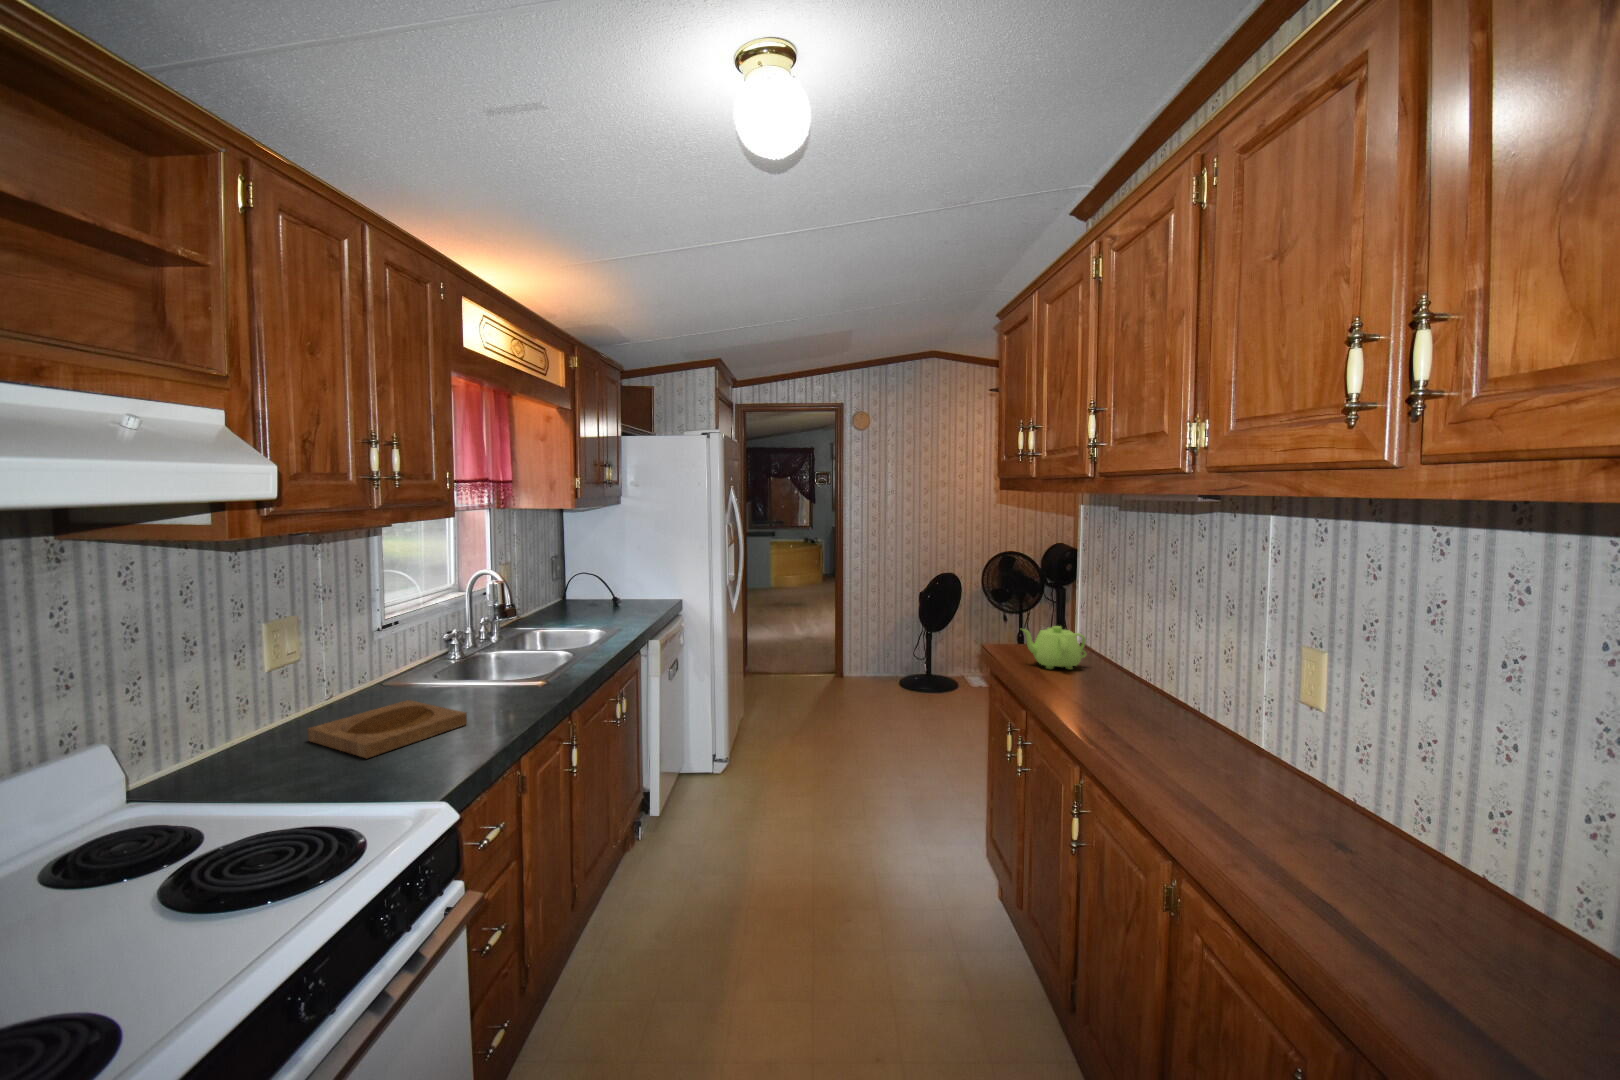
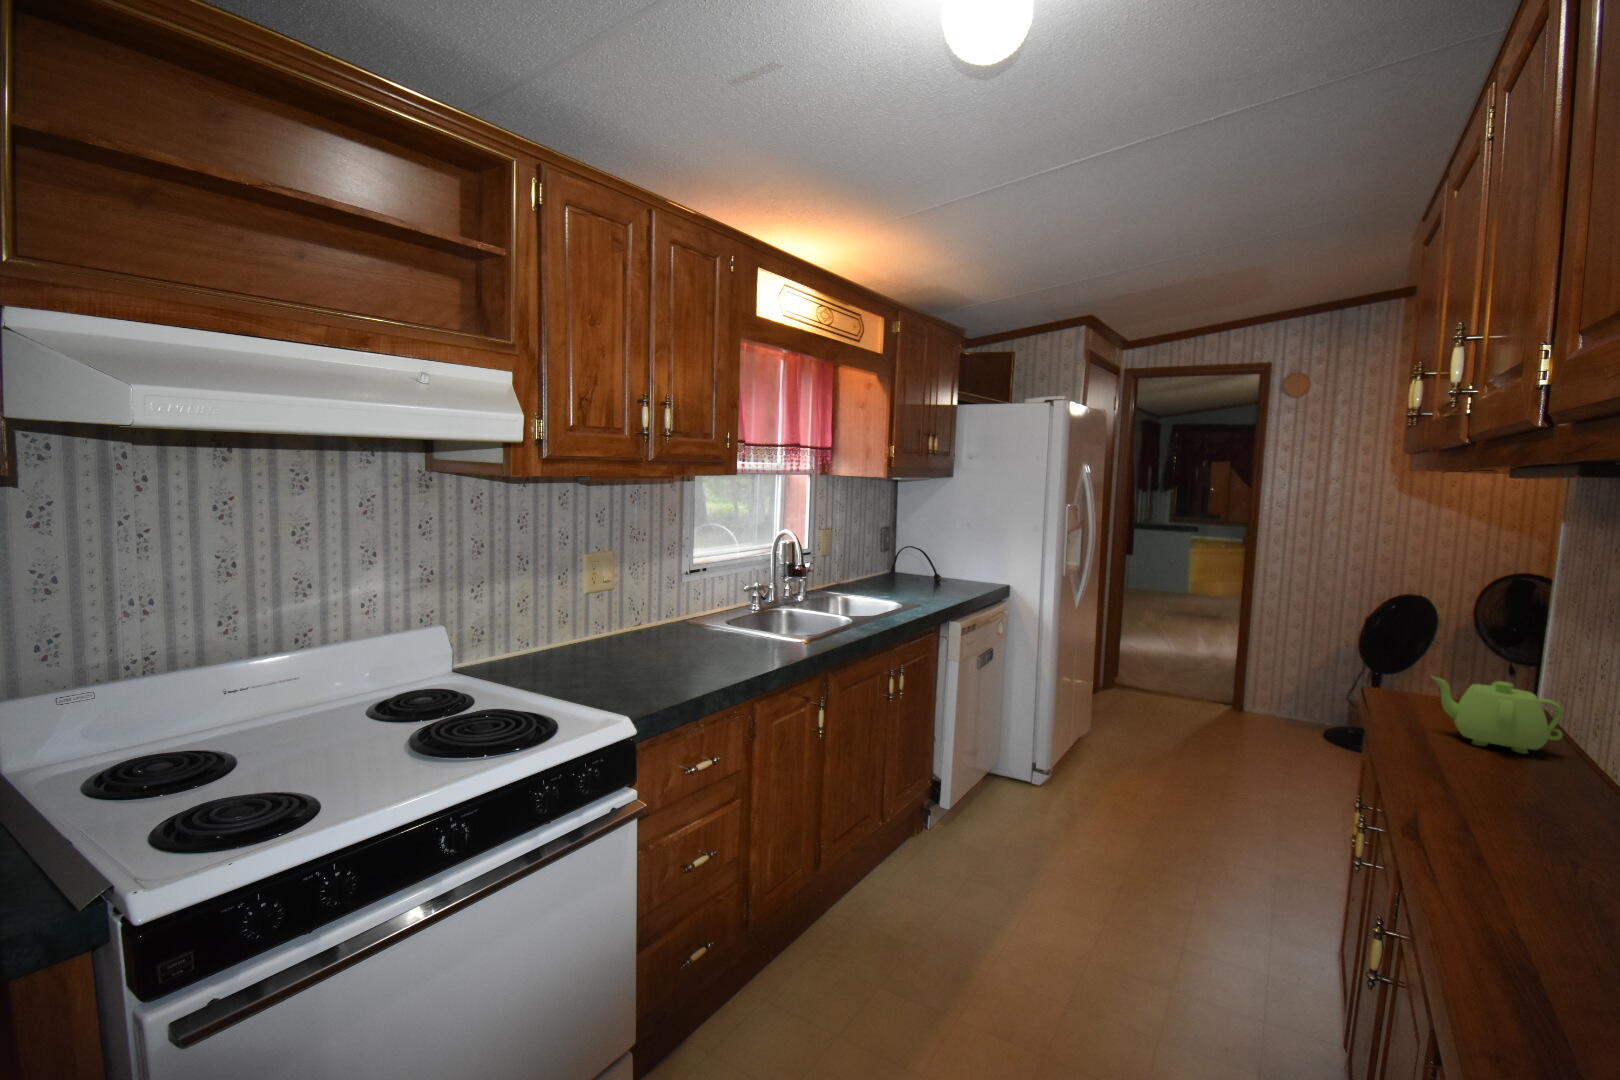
tray: present [307,700,467,758] -> none [600,636,712,676]

